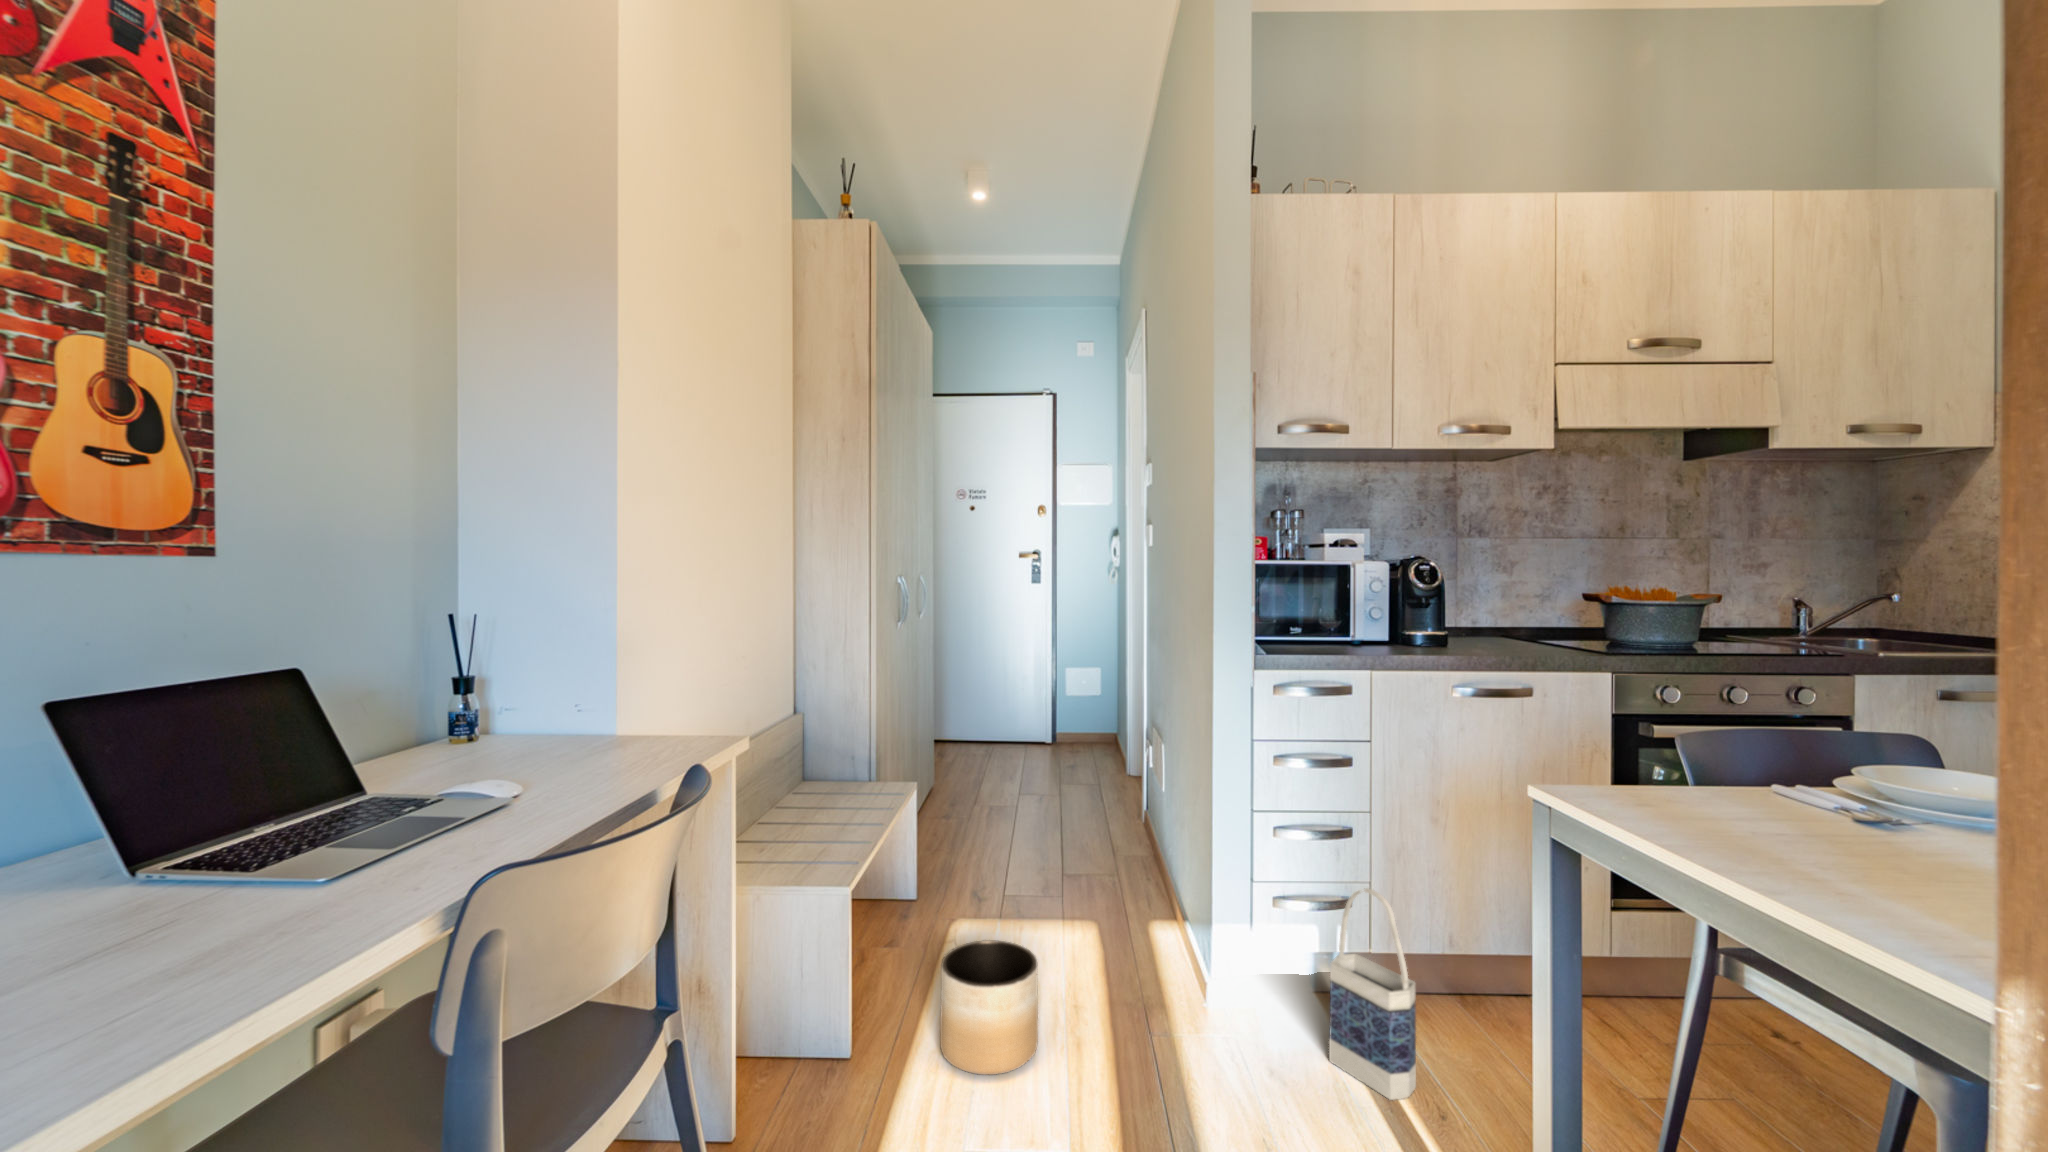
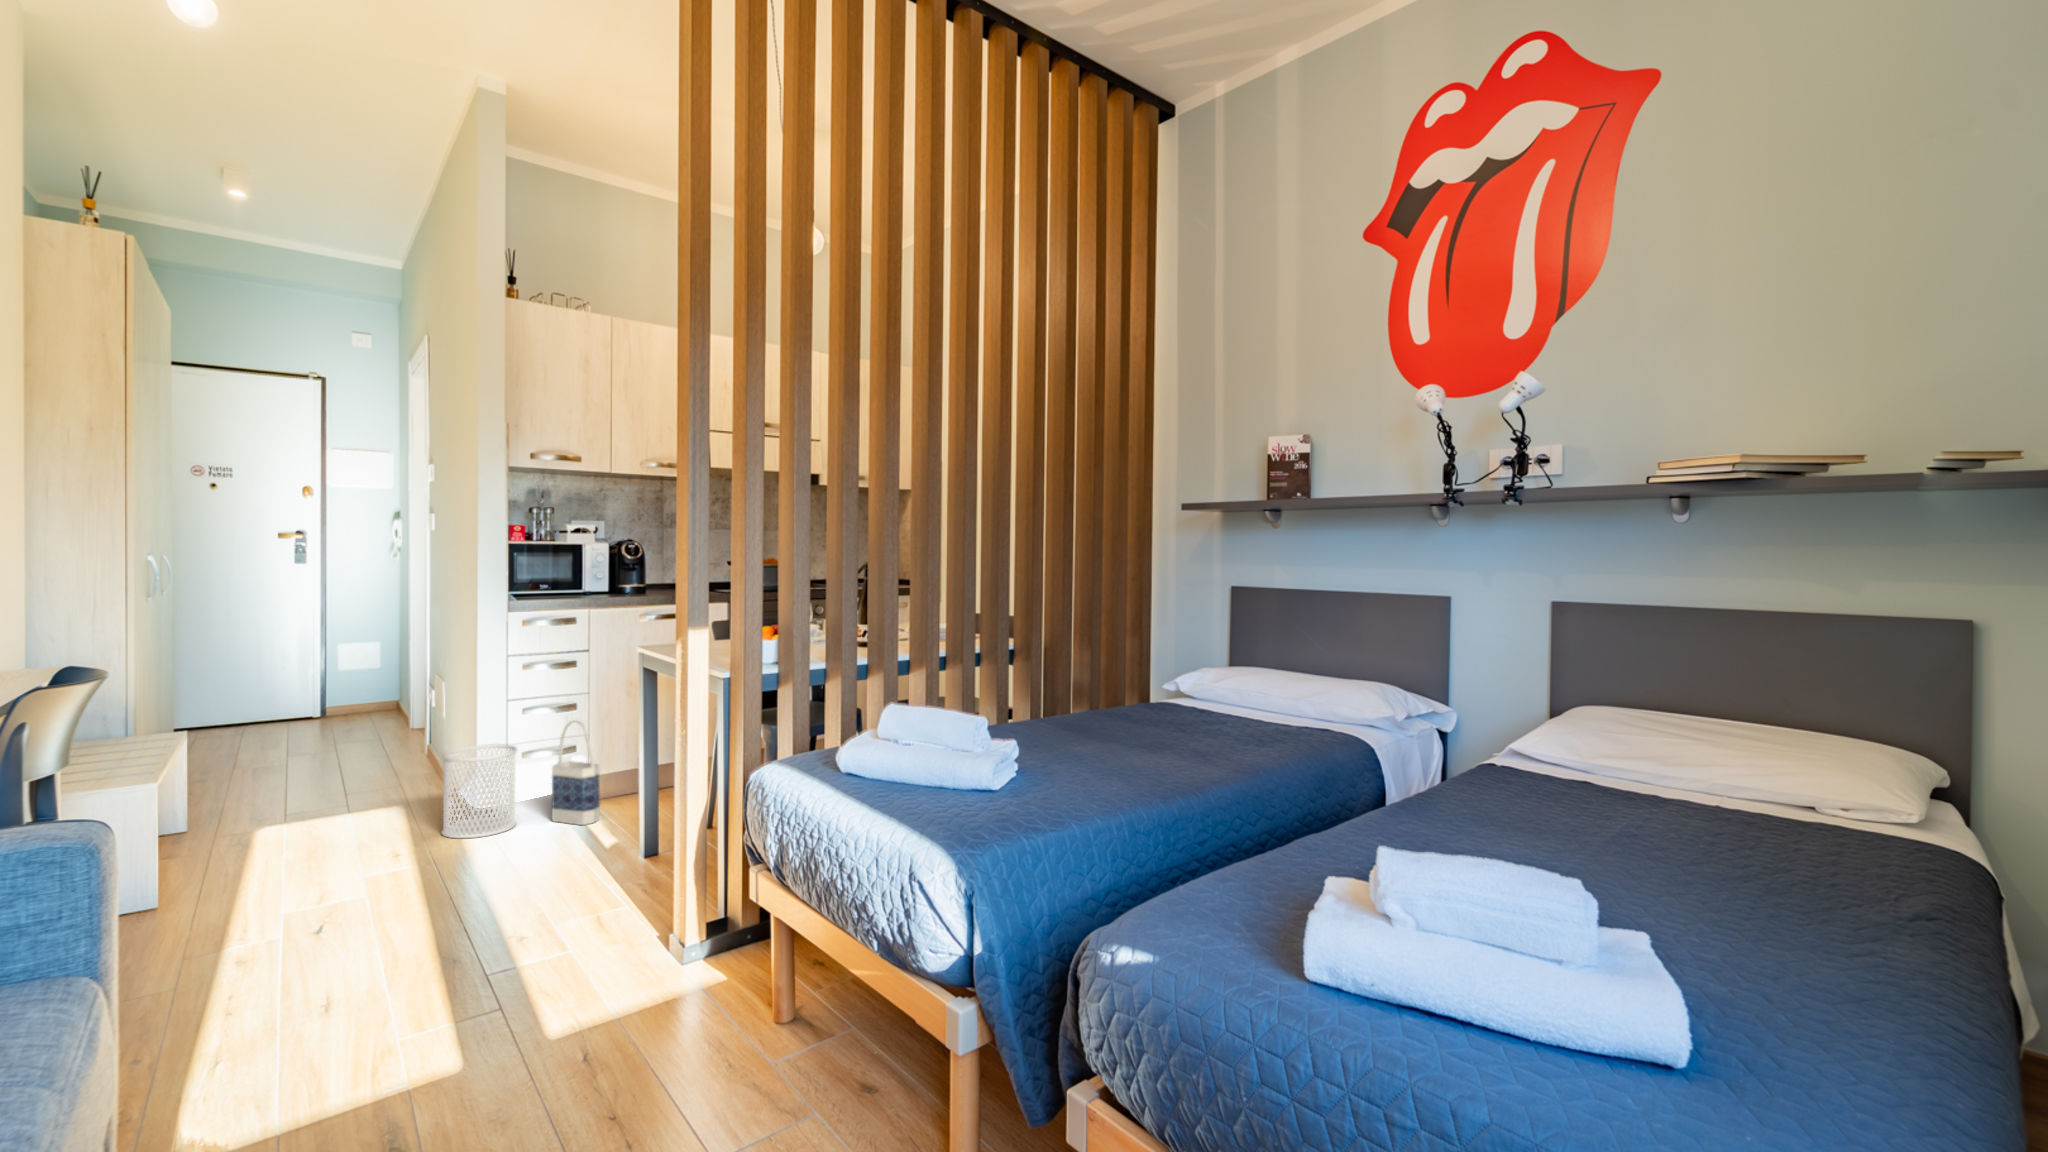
wastebasket: none [1163,893,1274,1074] -> present [441,744,517,839]
planter: present [940,940,1038,1075] -> none [259,794,343,871]

